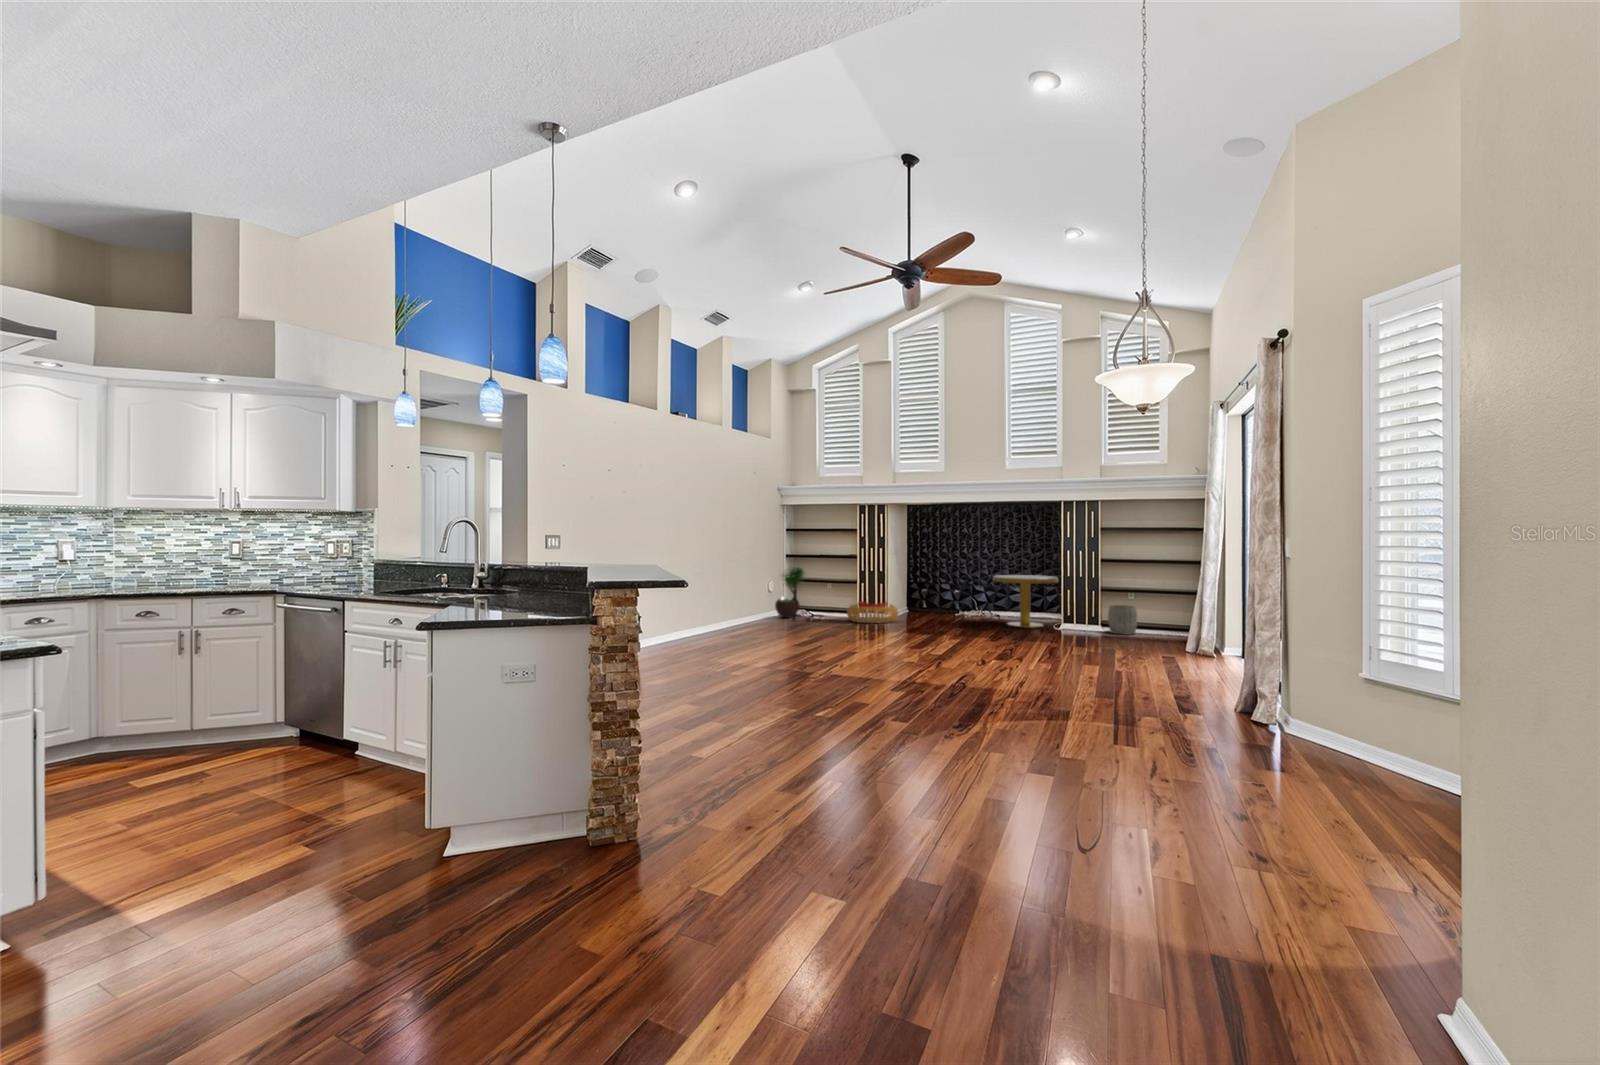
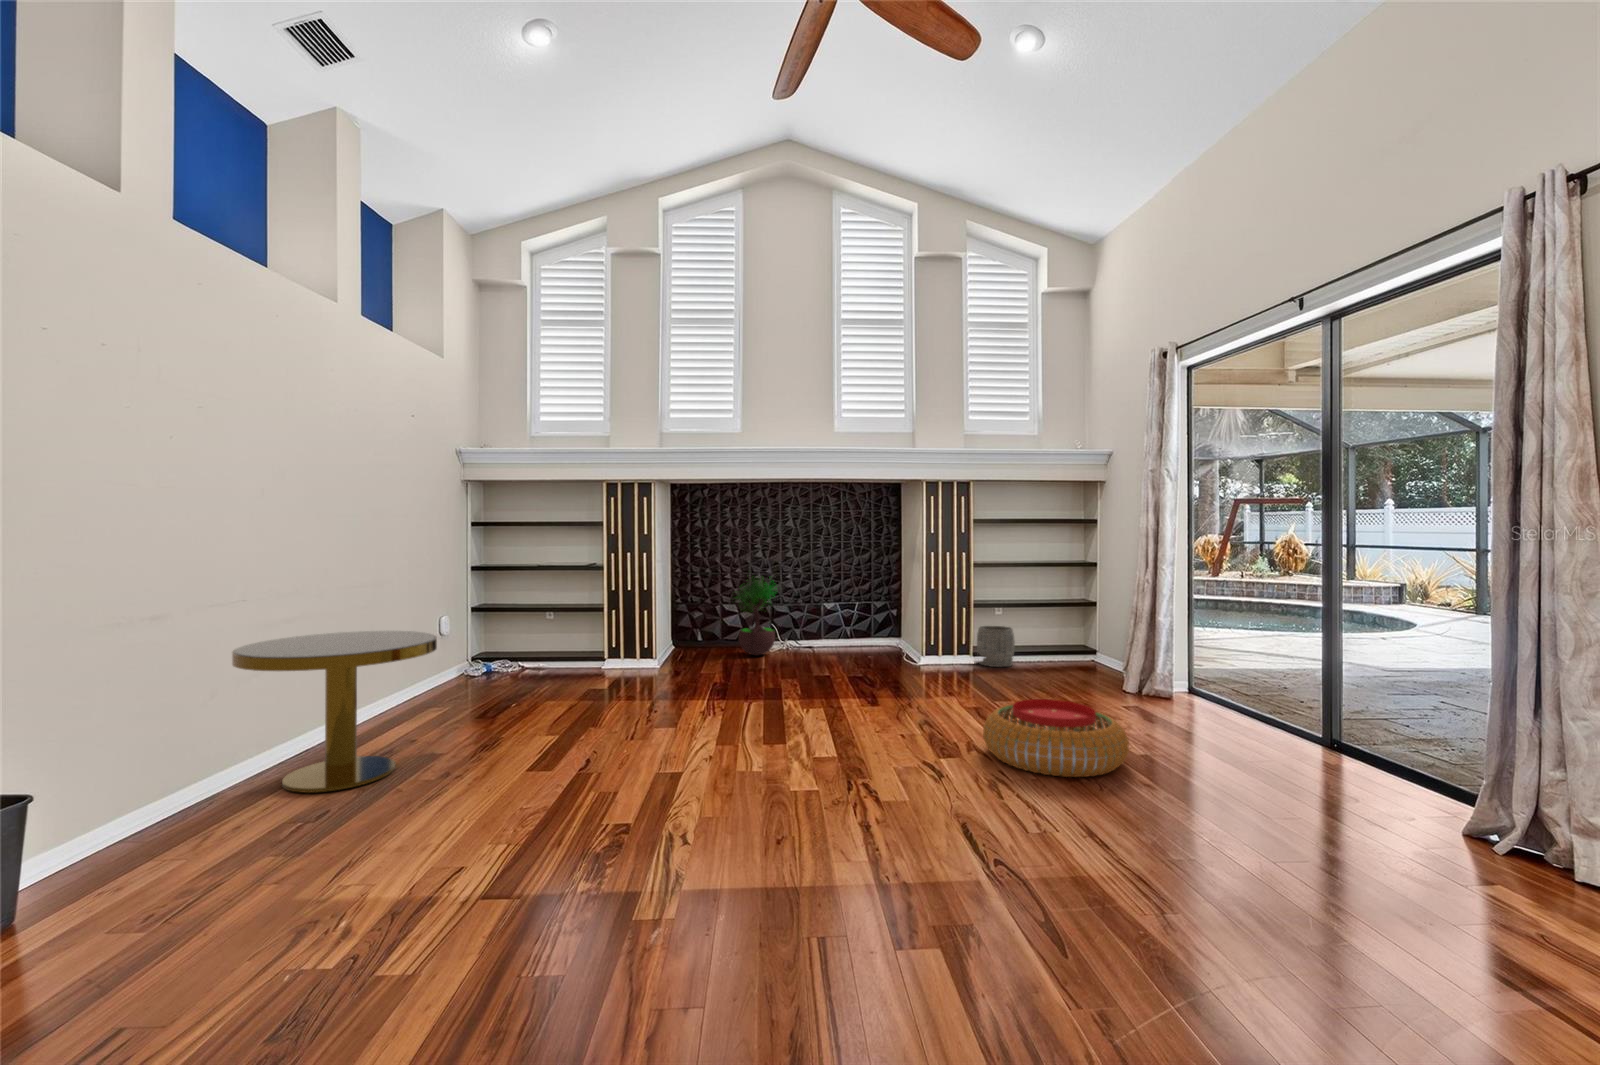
potted tree: present [775,567,804,618] -> present [735,577,777,655]
side table: present [993,575,1058,628] -> present [232,631,437,793]
pouf: present [847,601,898,623] -> present [983,699,1129,777]

